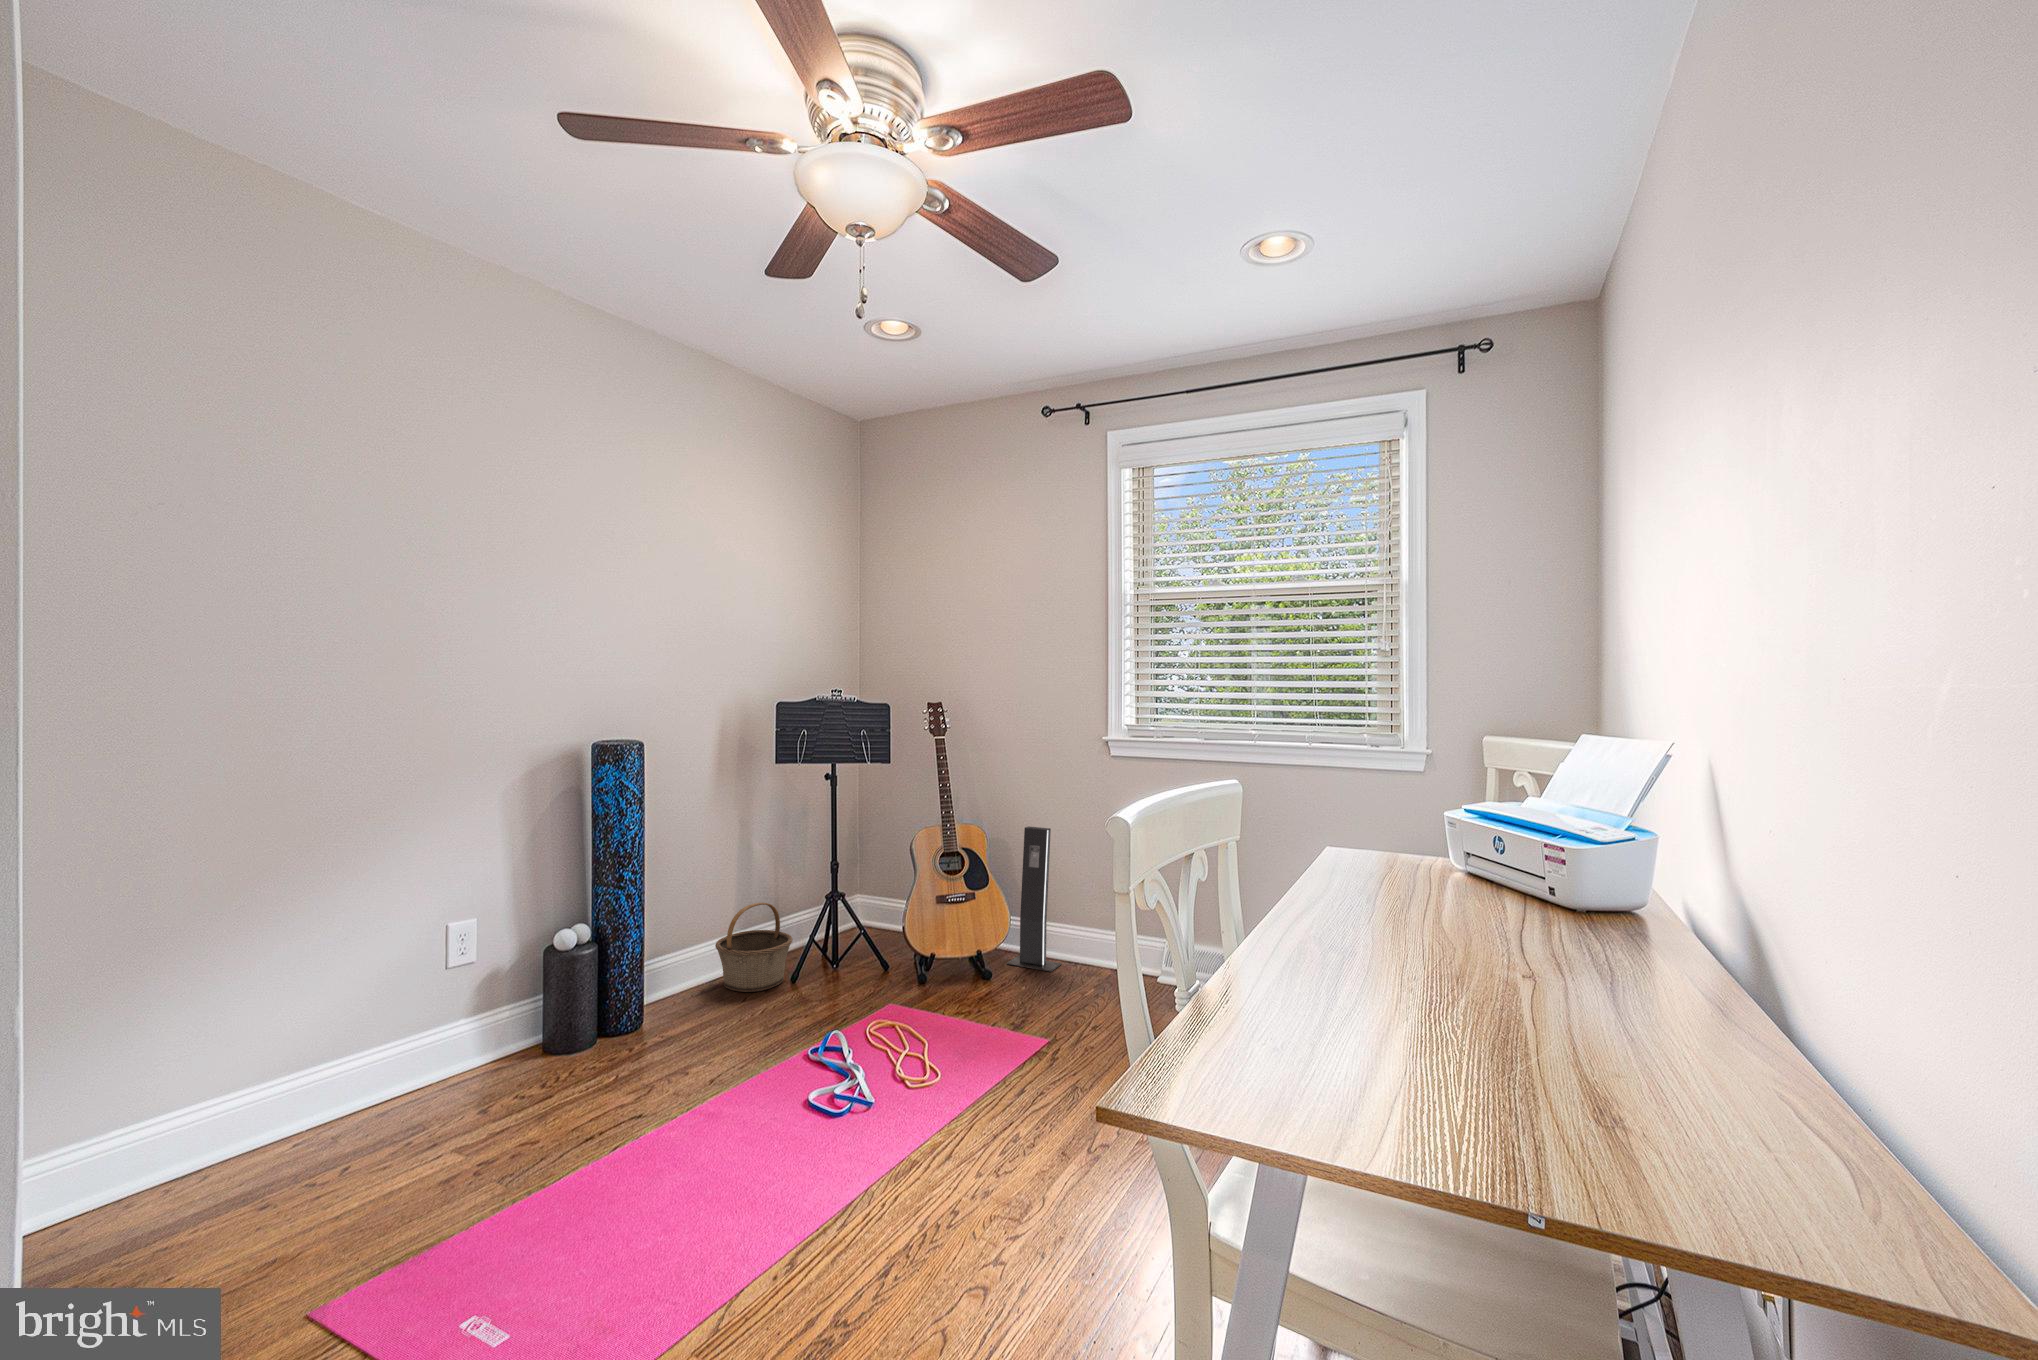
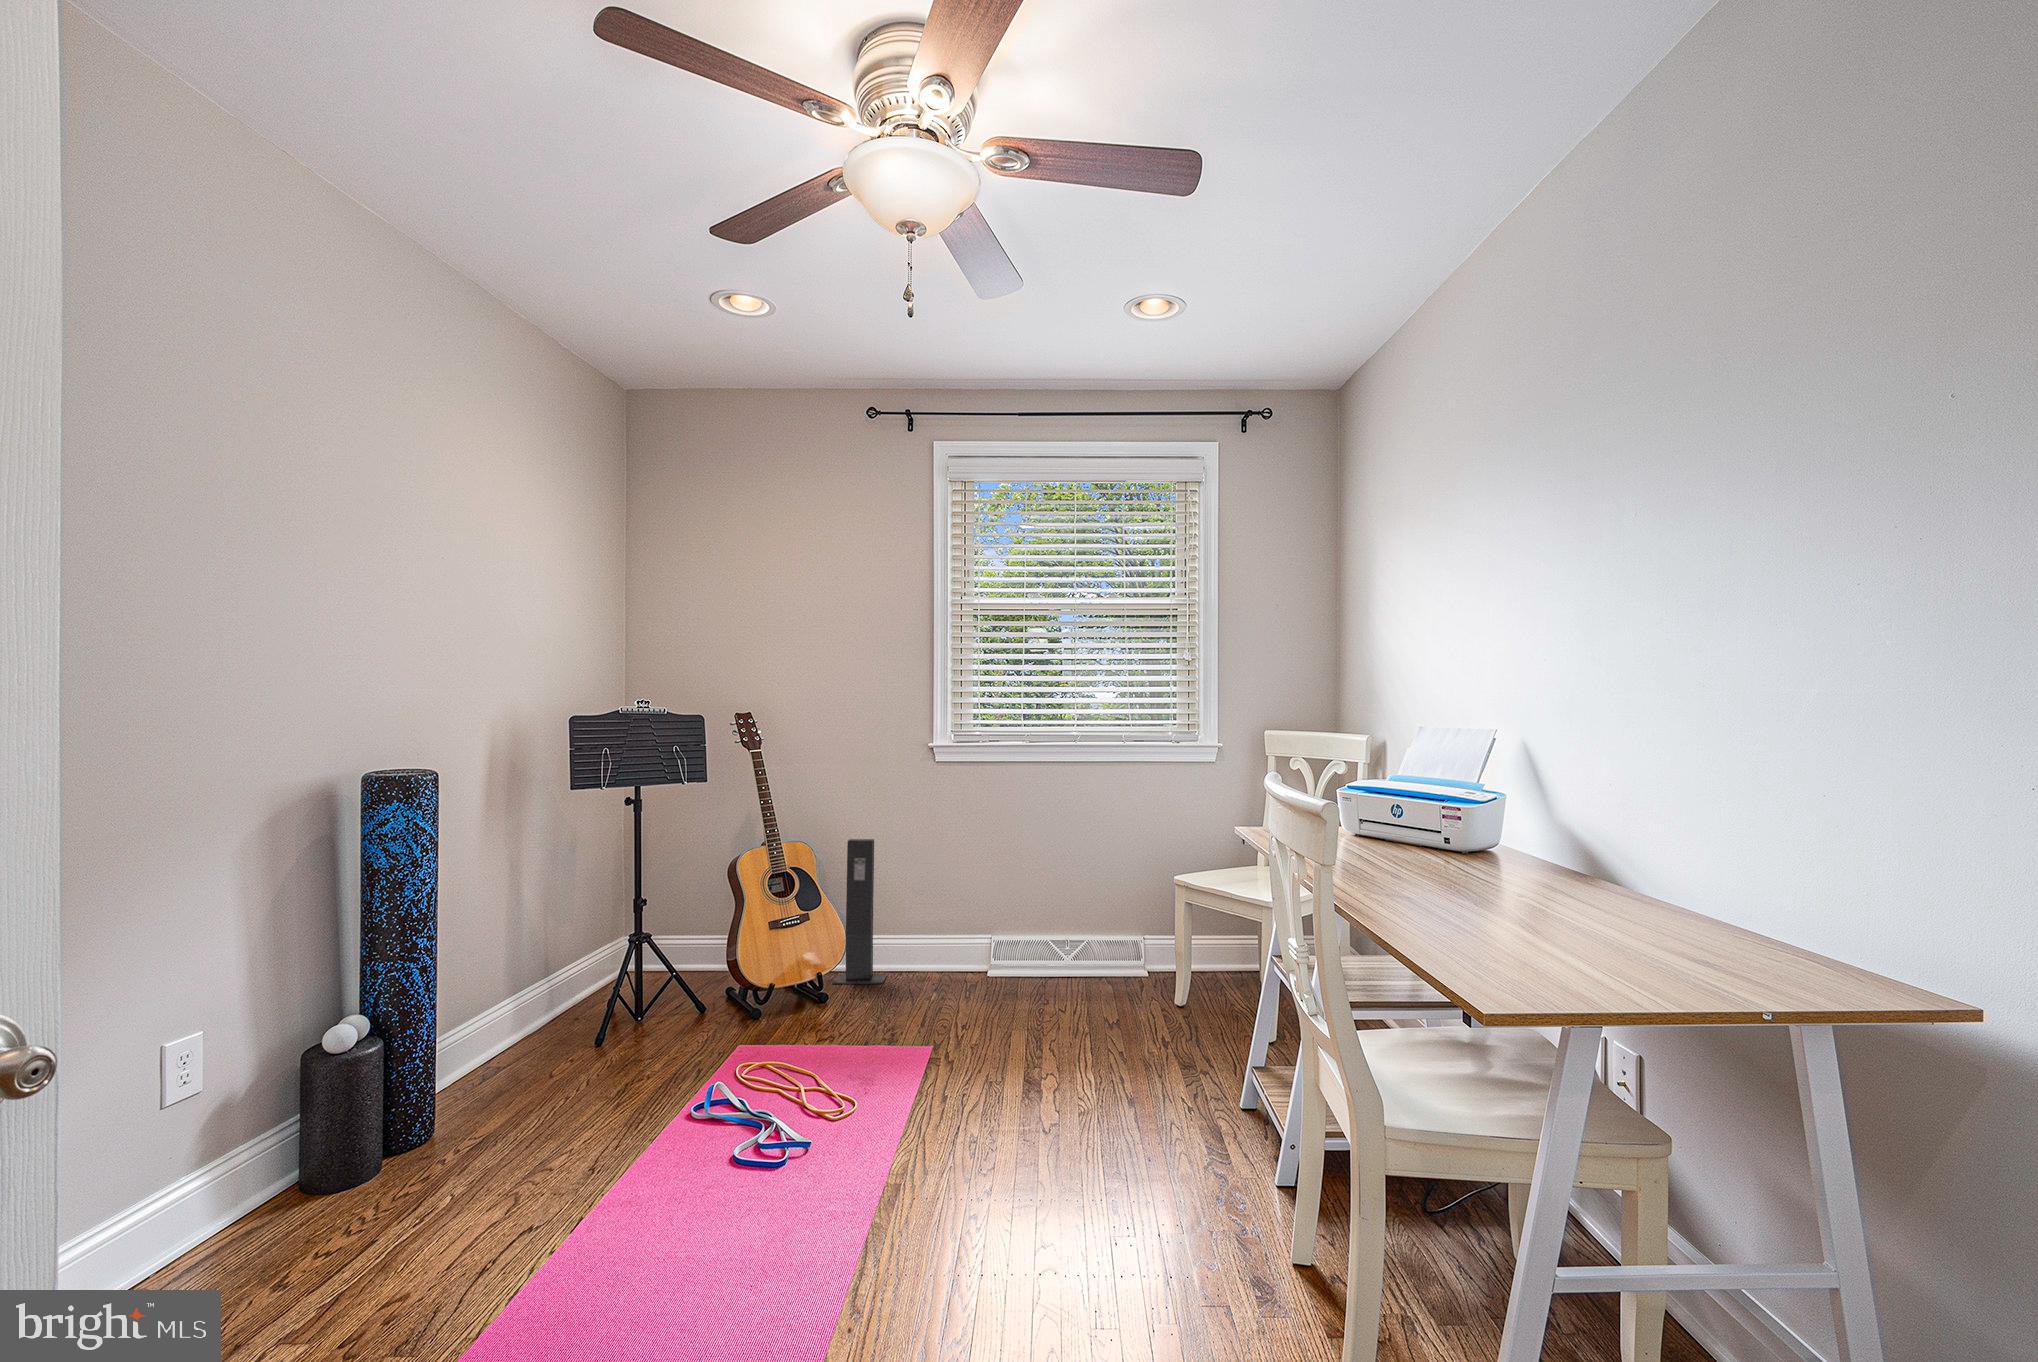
basket: present [715,903,793,992] -> none [500,956,600,1066]

